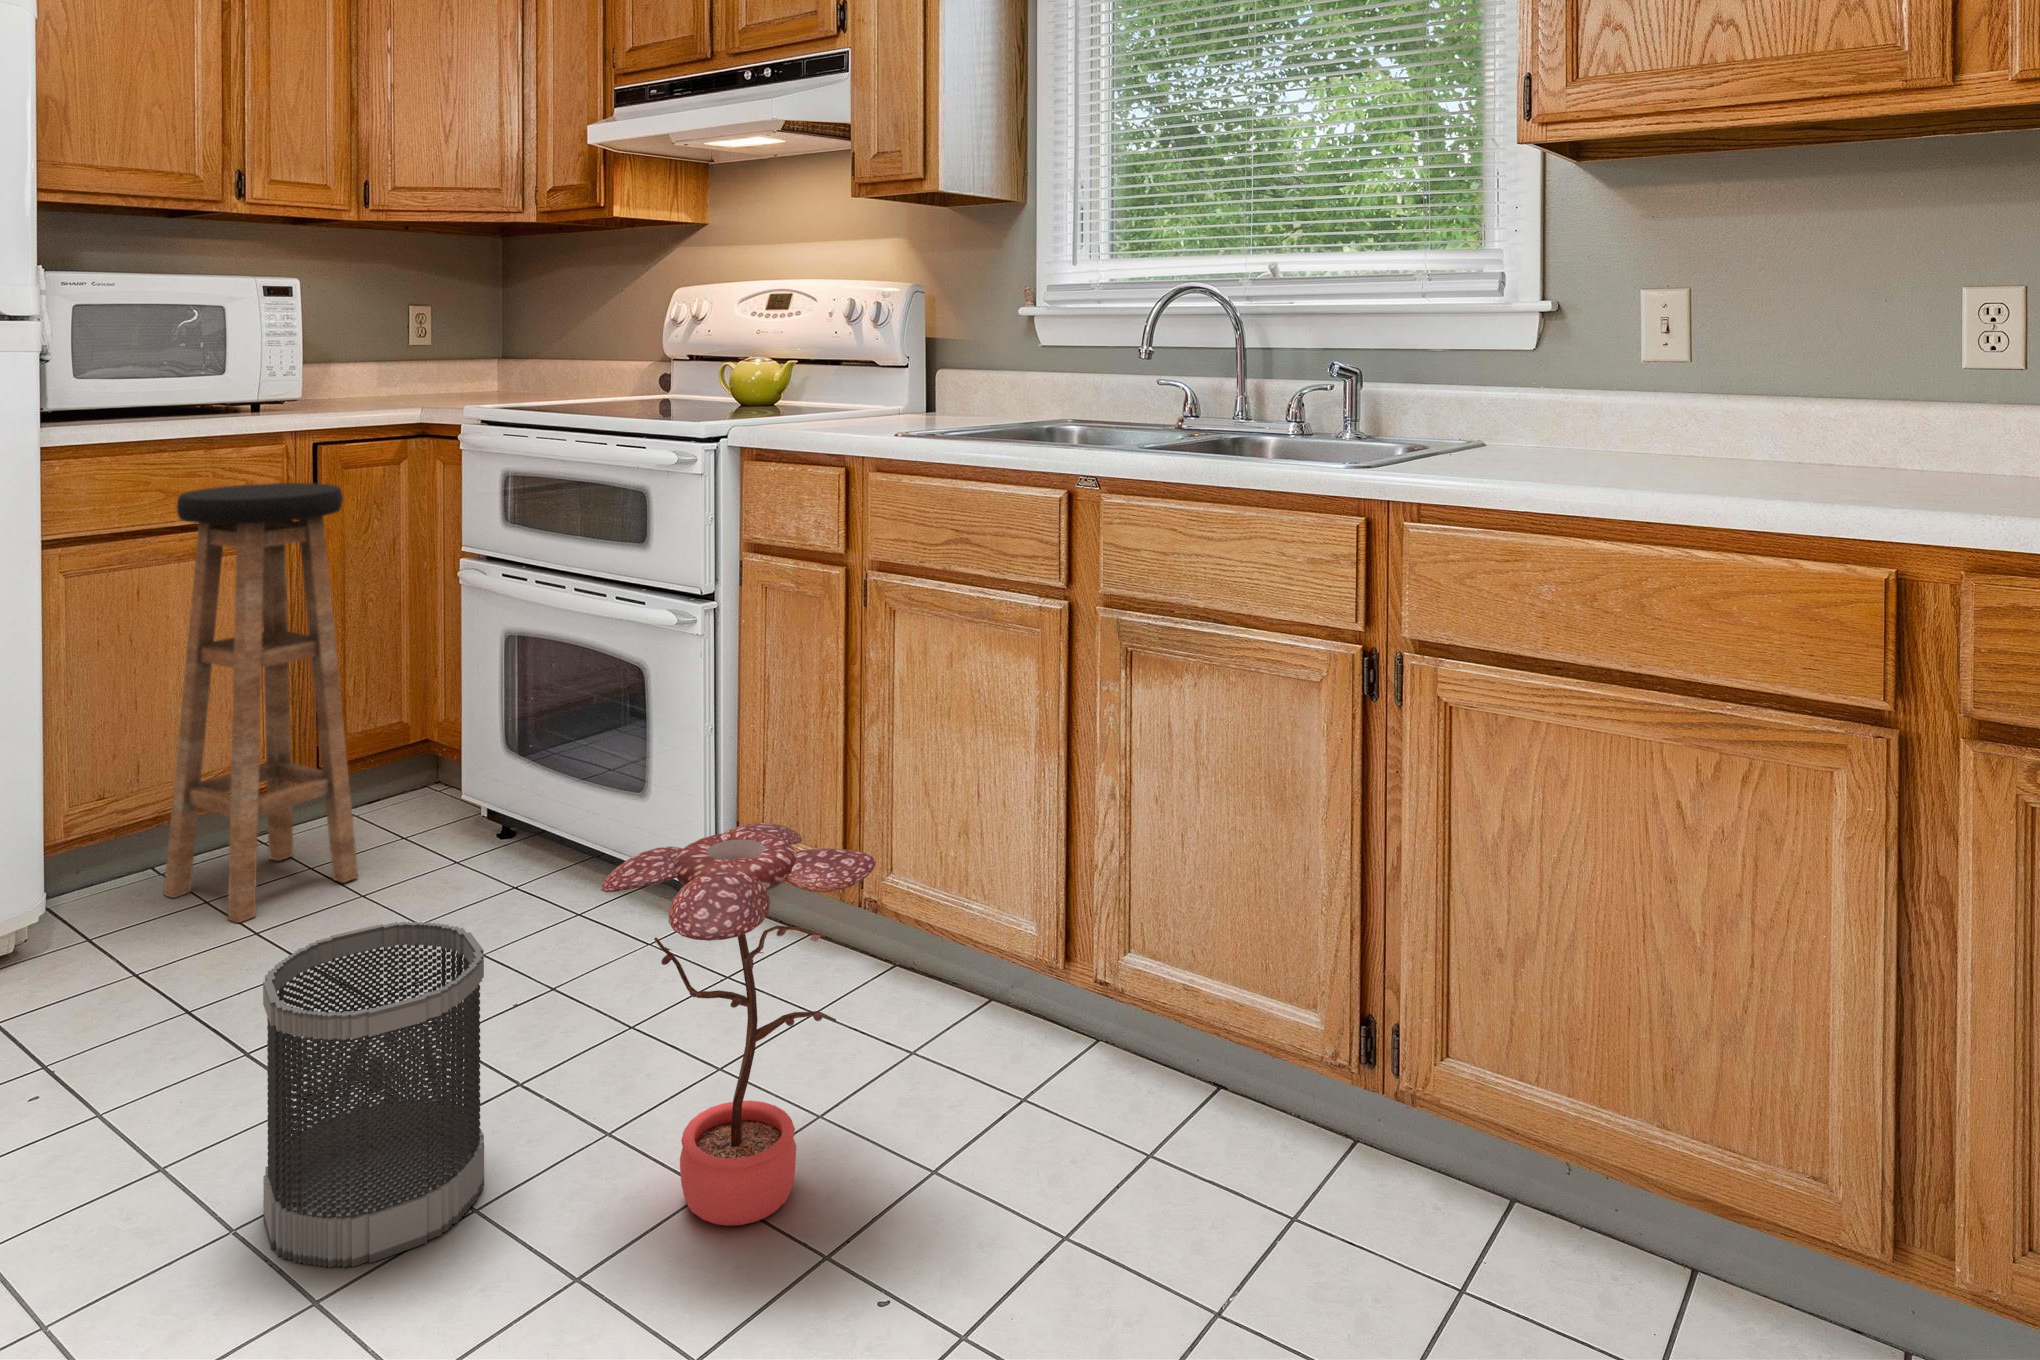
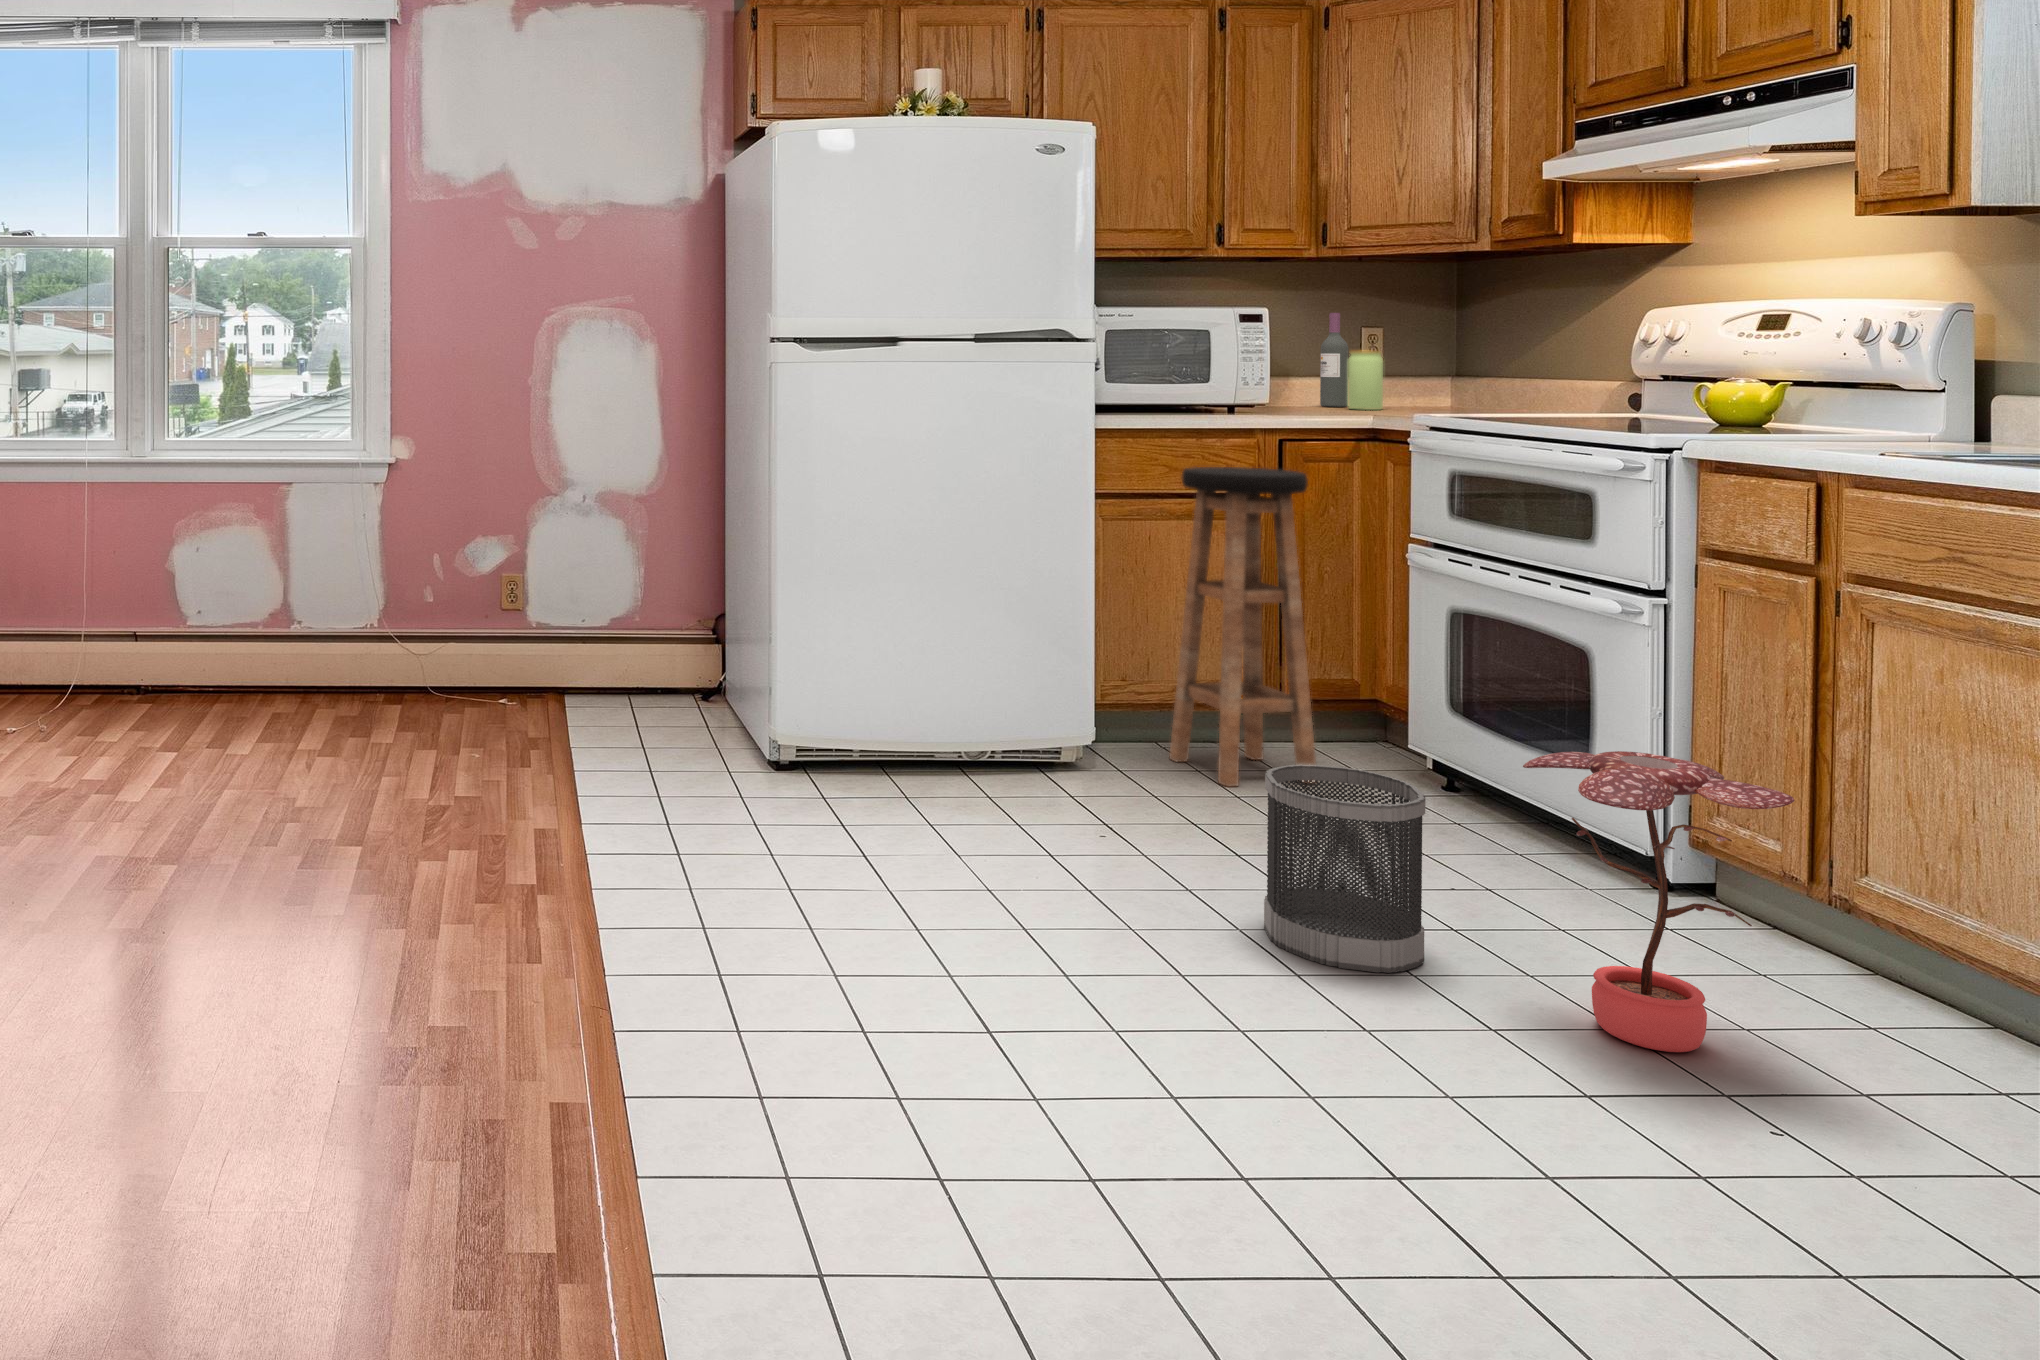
wine bottle: none [364,288,395,397] -> present [1320,313,1348,407]
jar: none [394,332,431,399] -> present [1348,351,1383,410]

